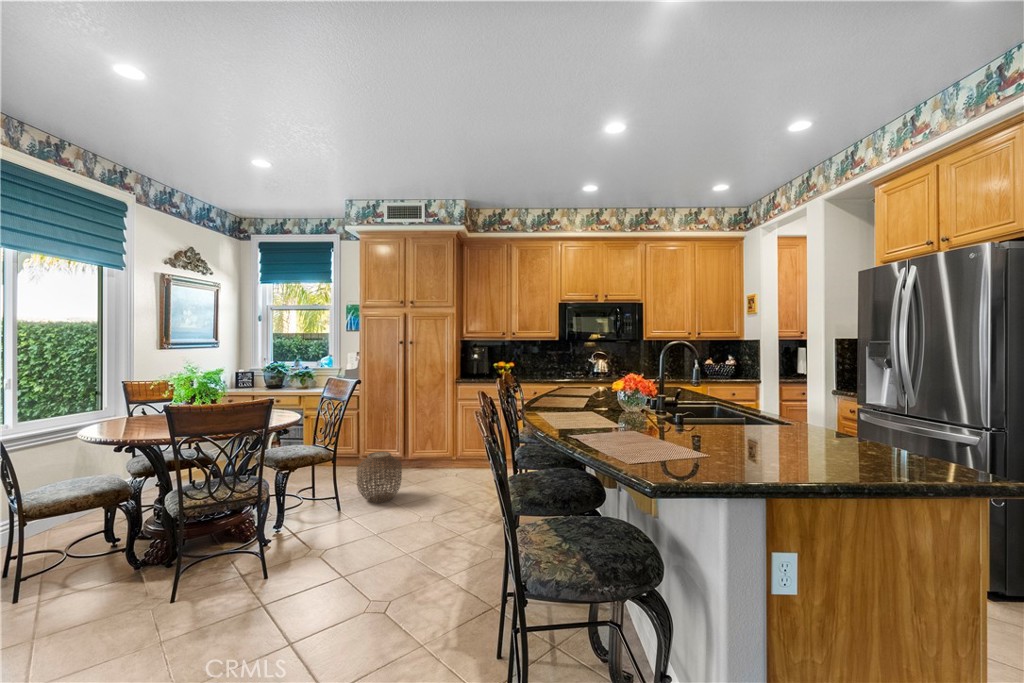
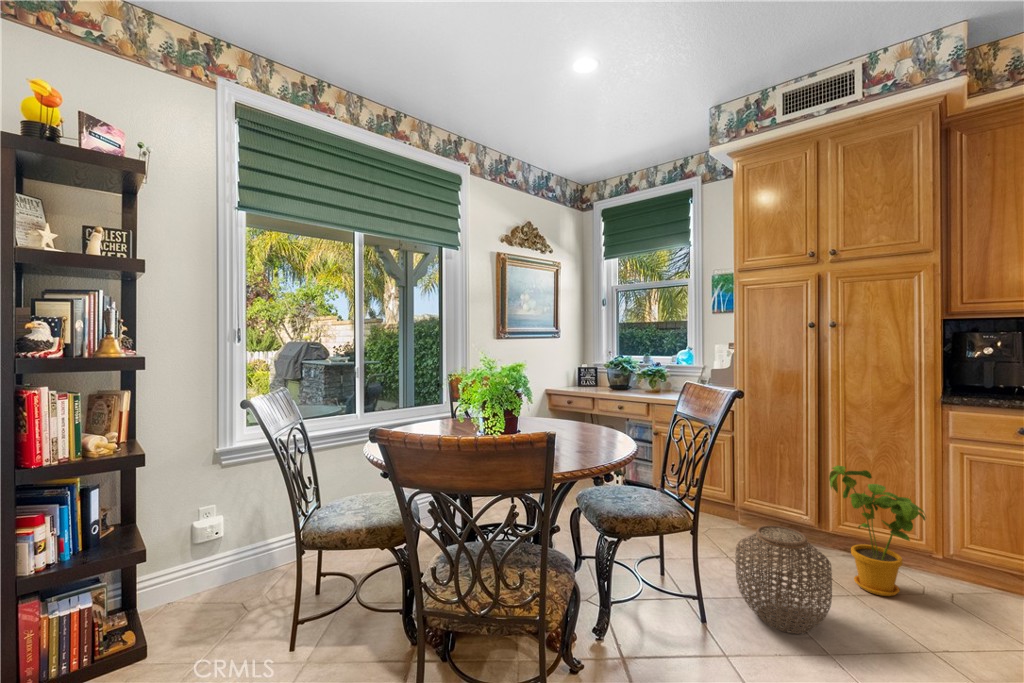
house plant: none [406,418,445,480] -> present [829,466,925,596]

